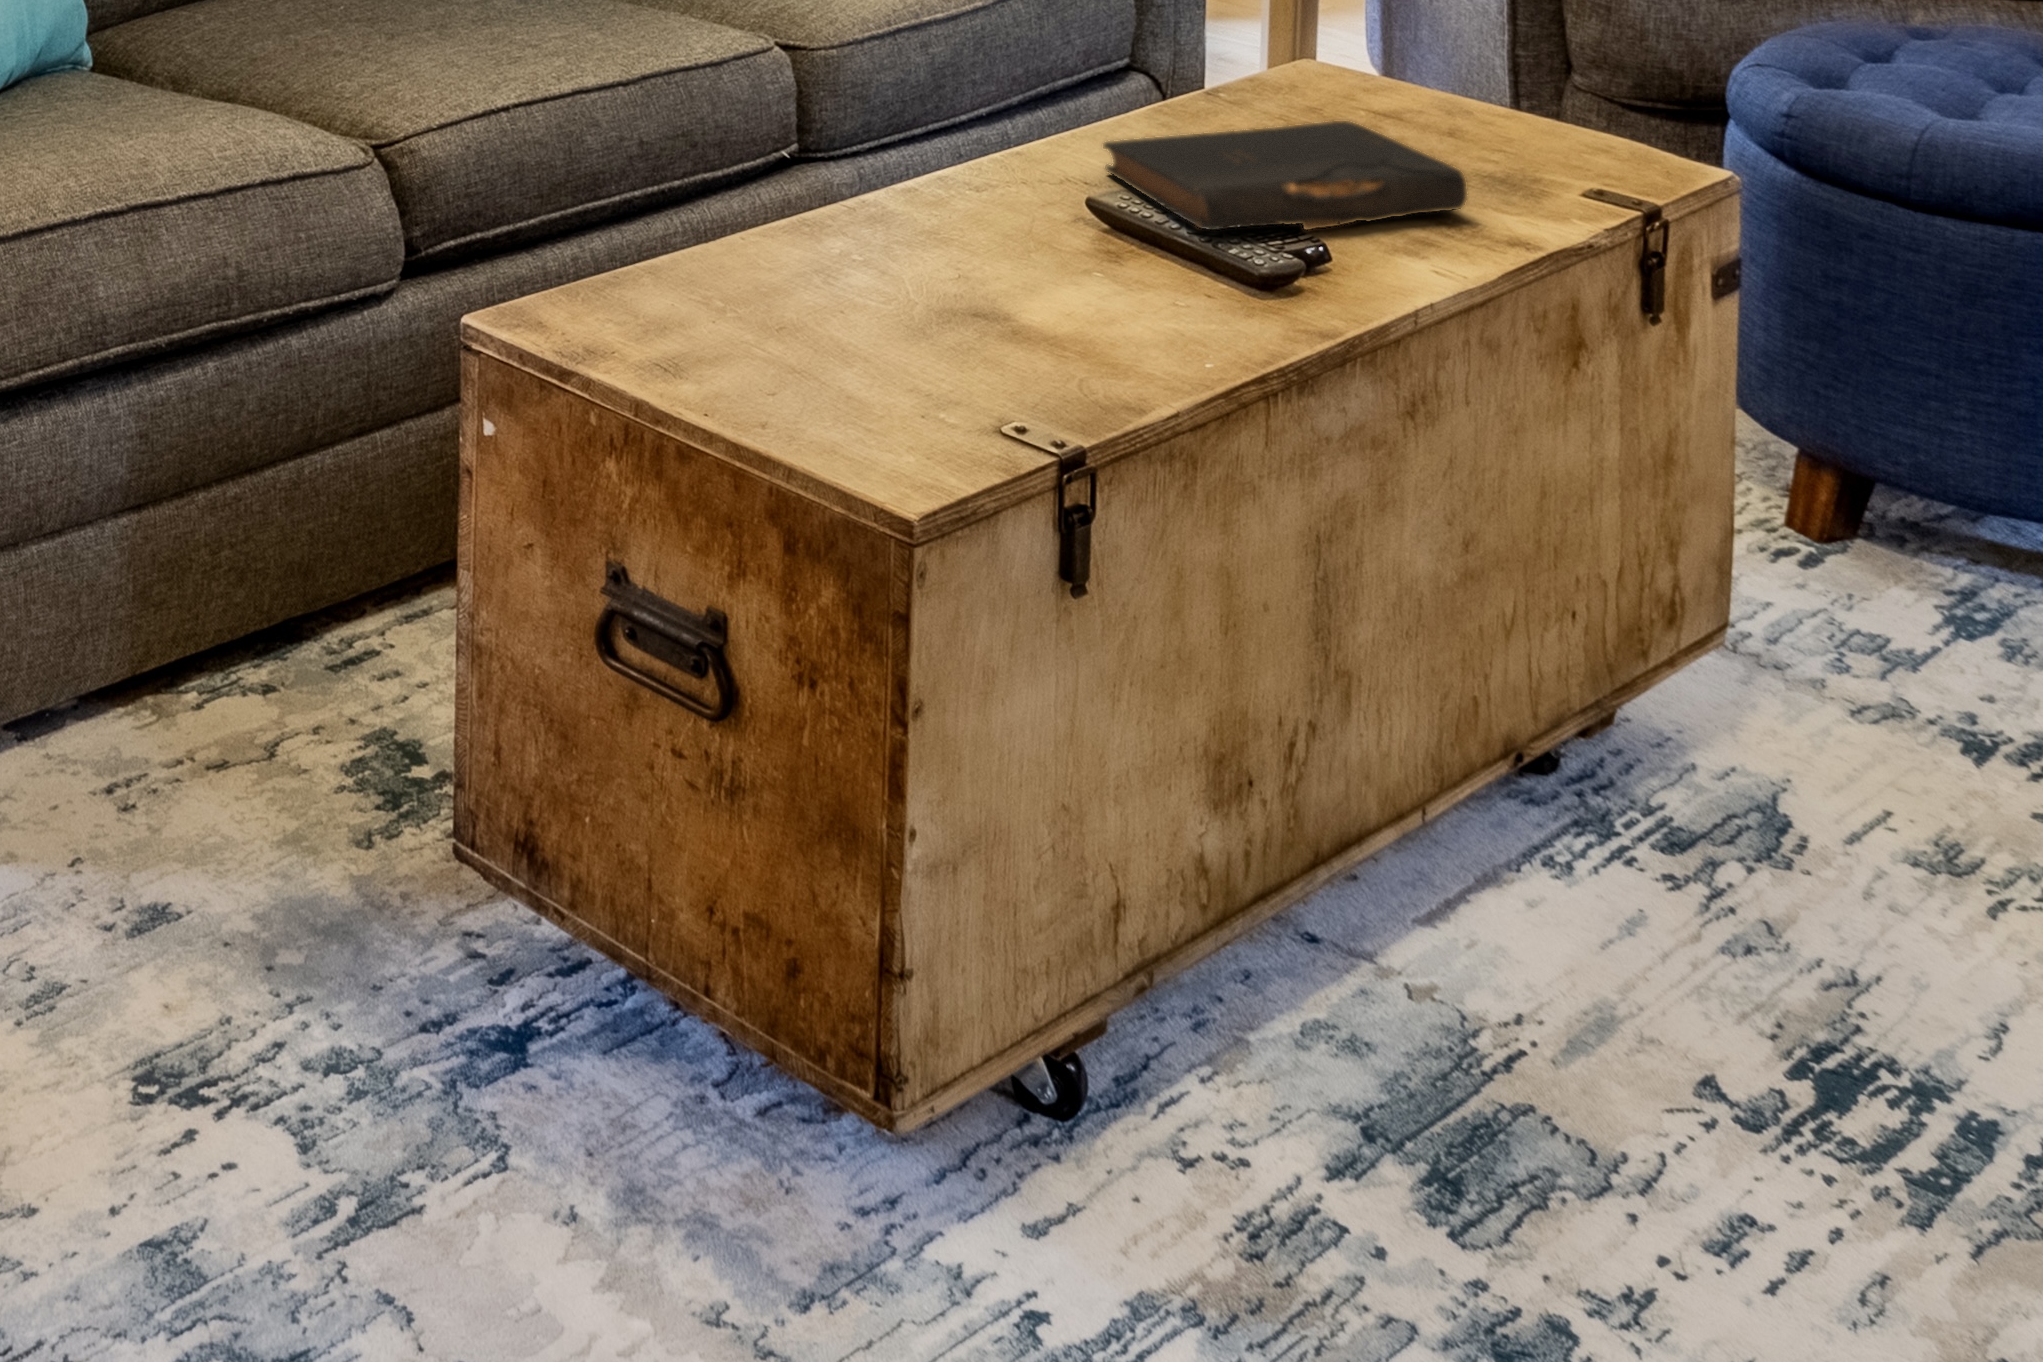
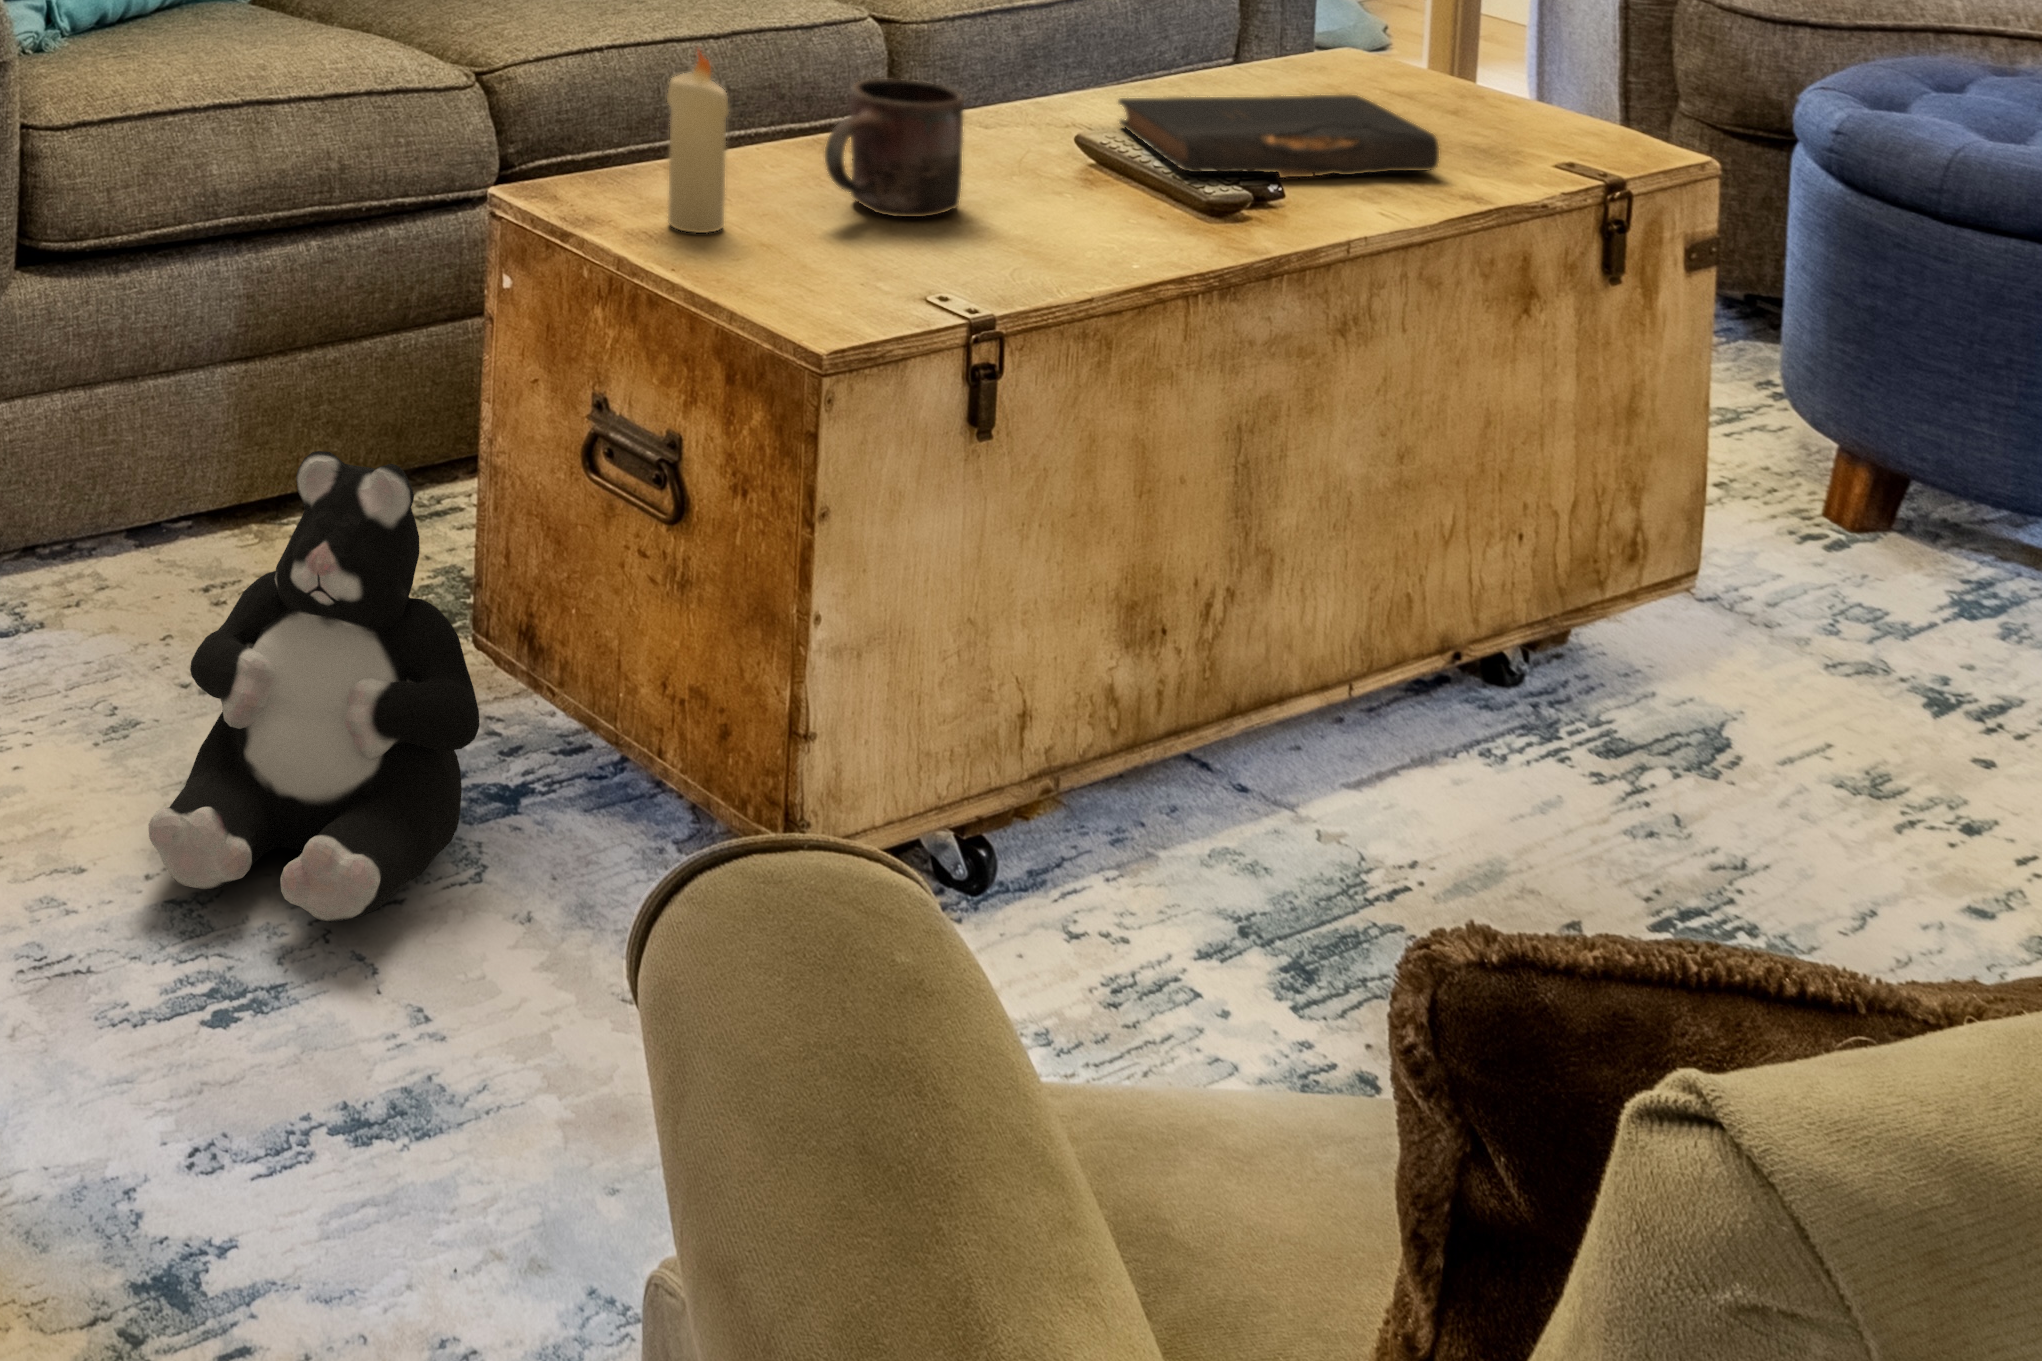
candle: none [666,138,737,354] -> present [667,51,728,233]
mug: none [842,152,987,314] -> present [825,79,964,217]
plush toy: none [125,655,505,1250] -> present [149,451,479,922]

